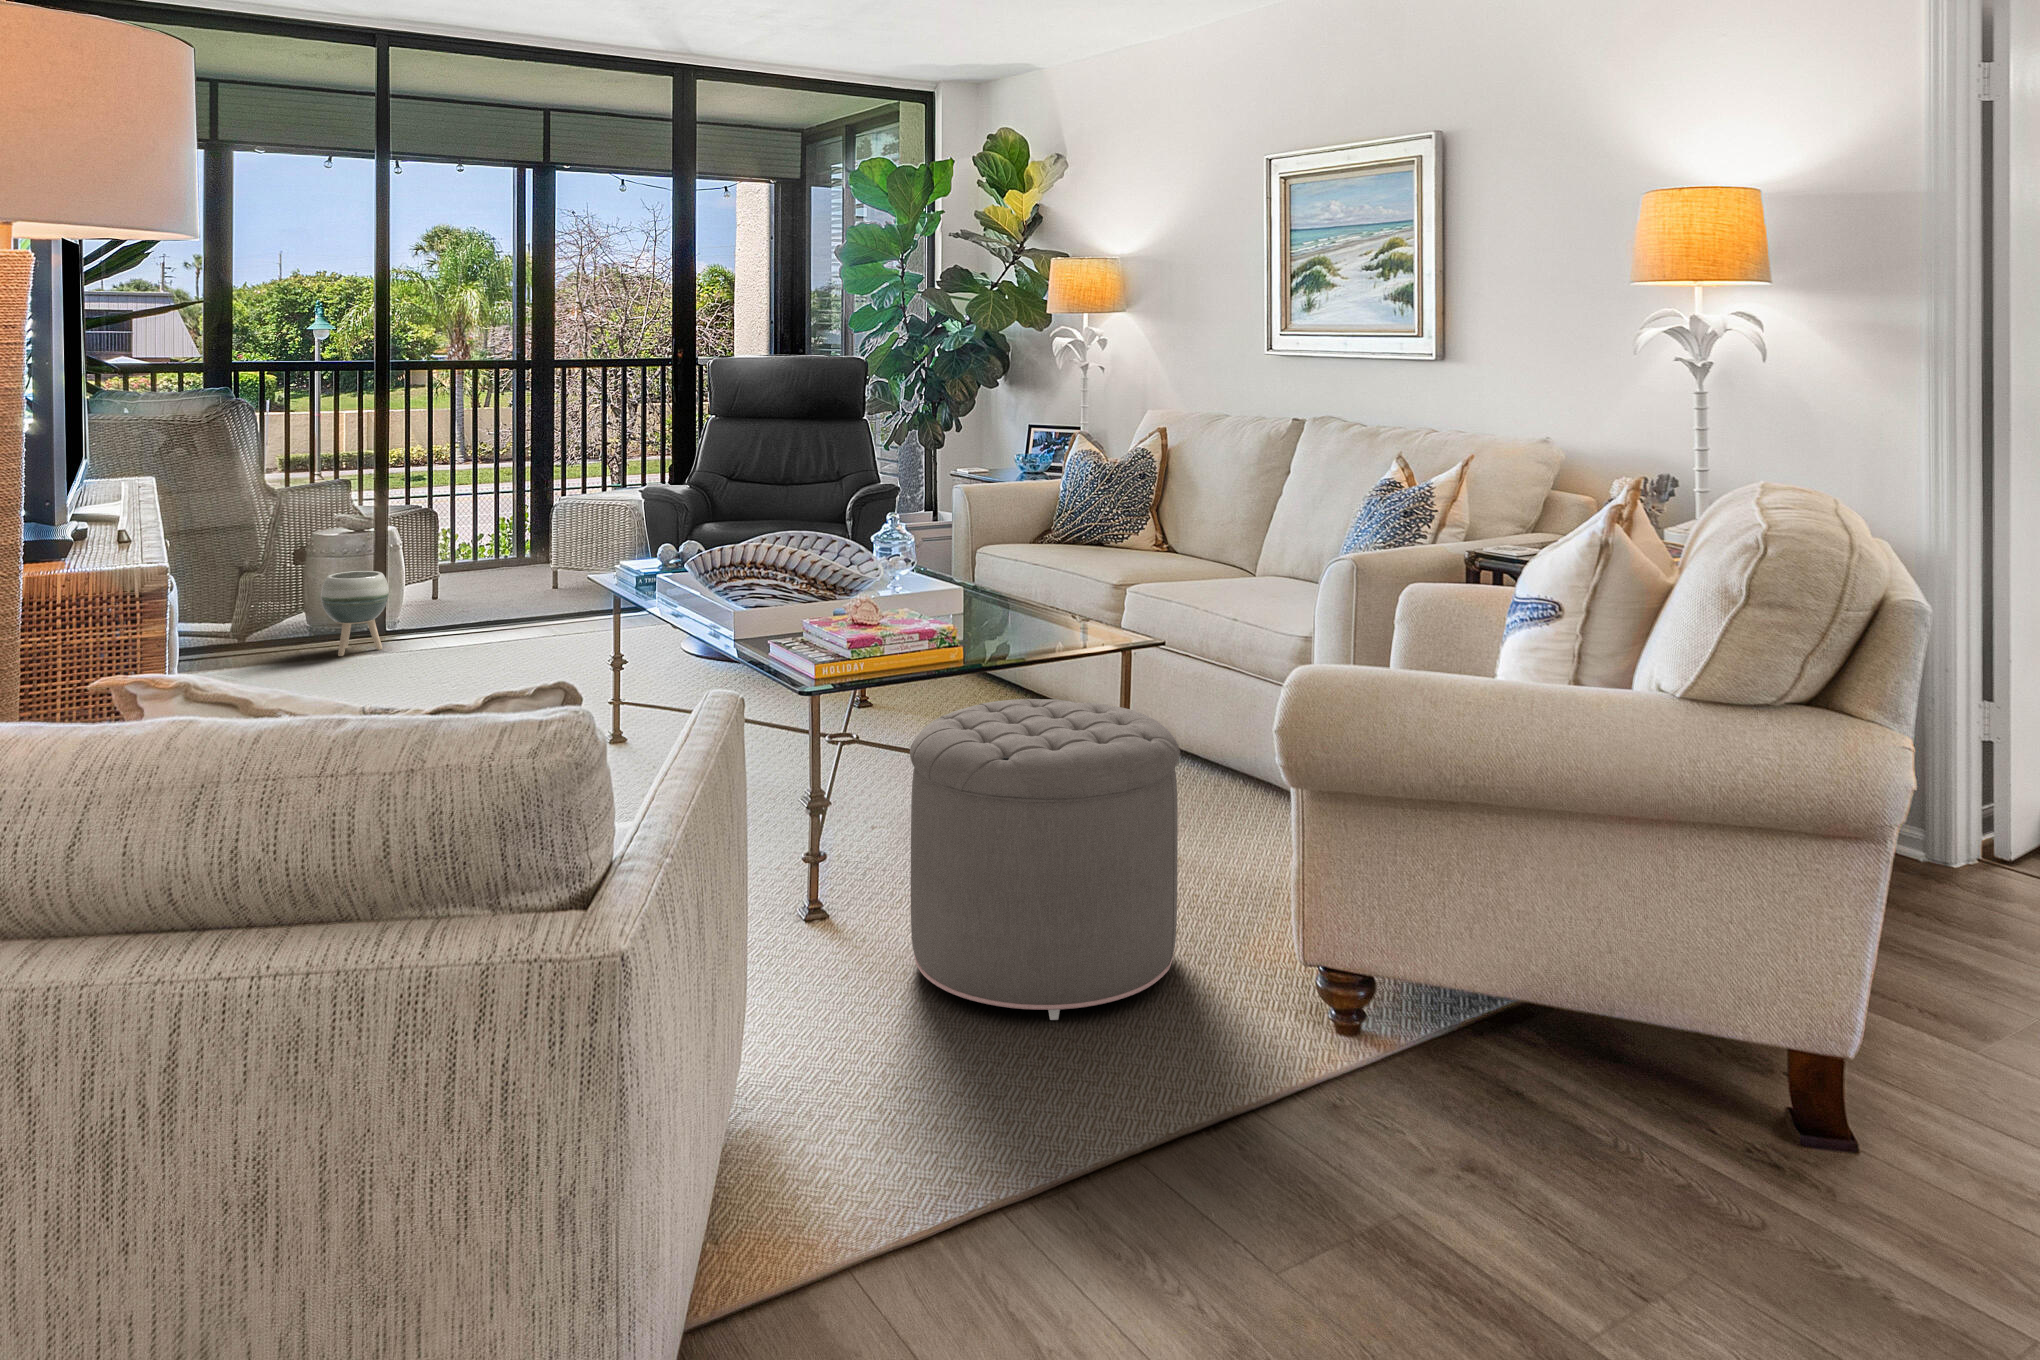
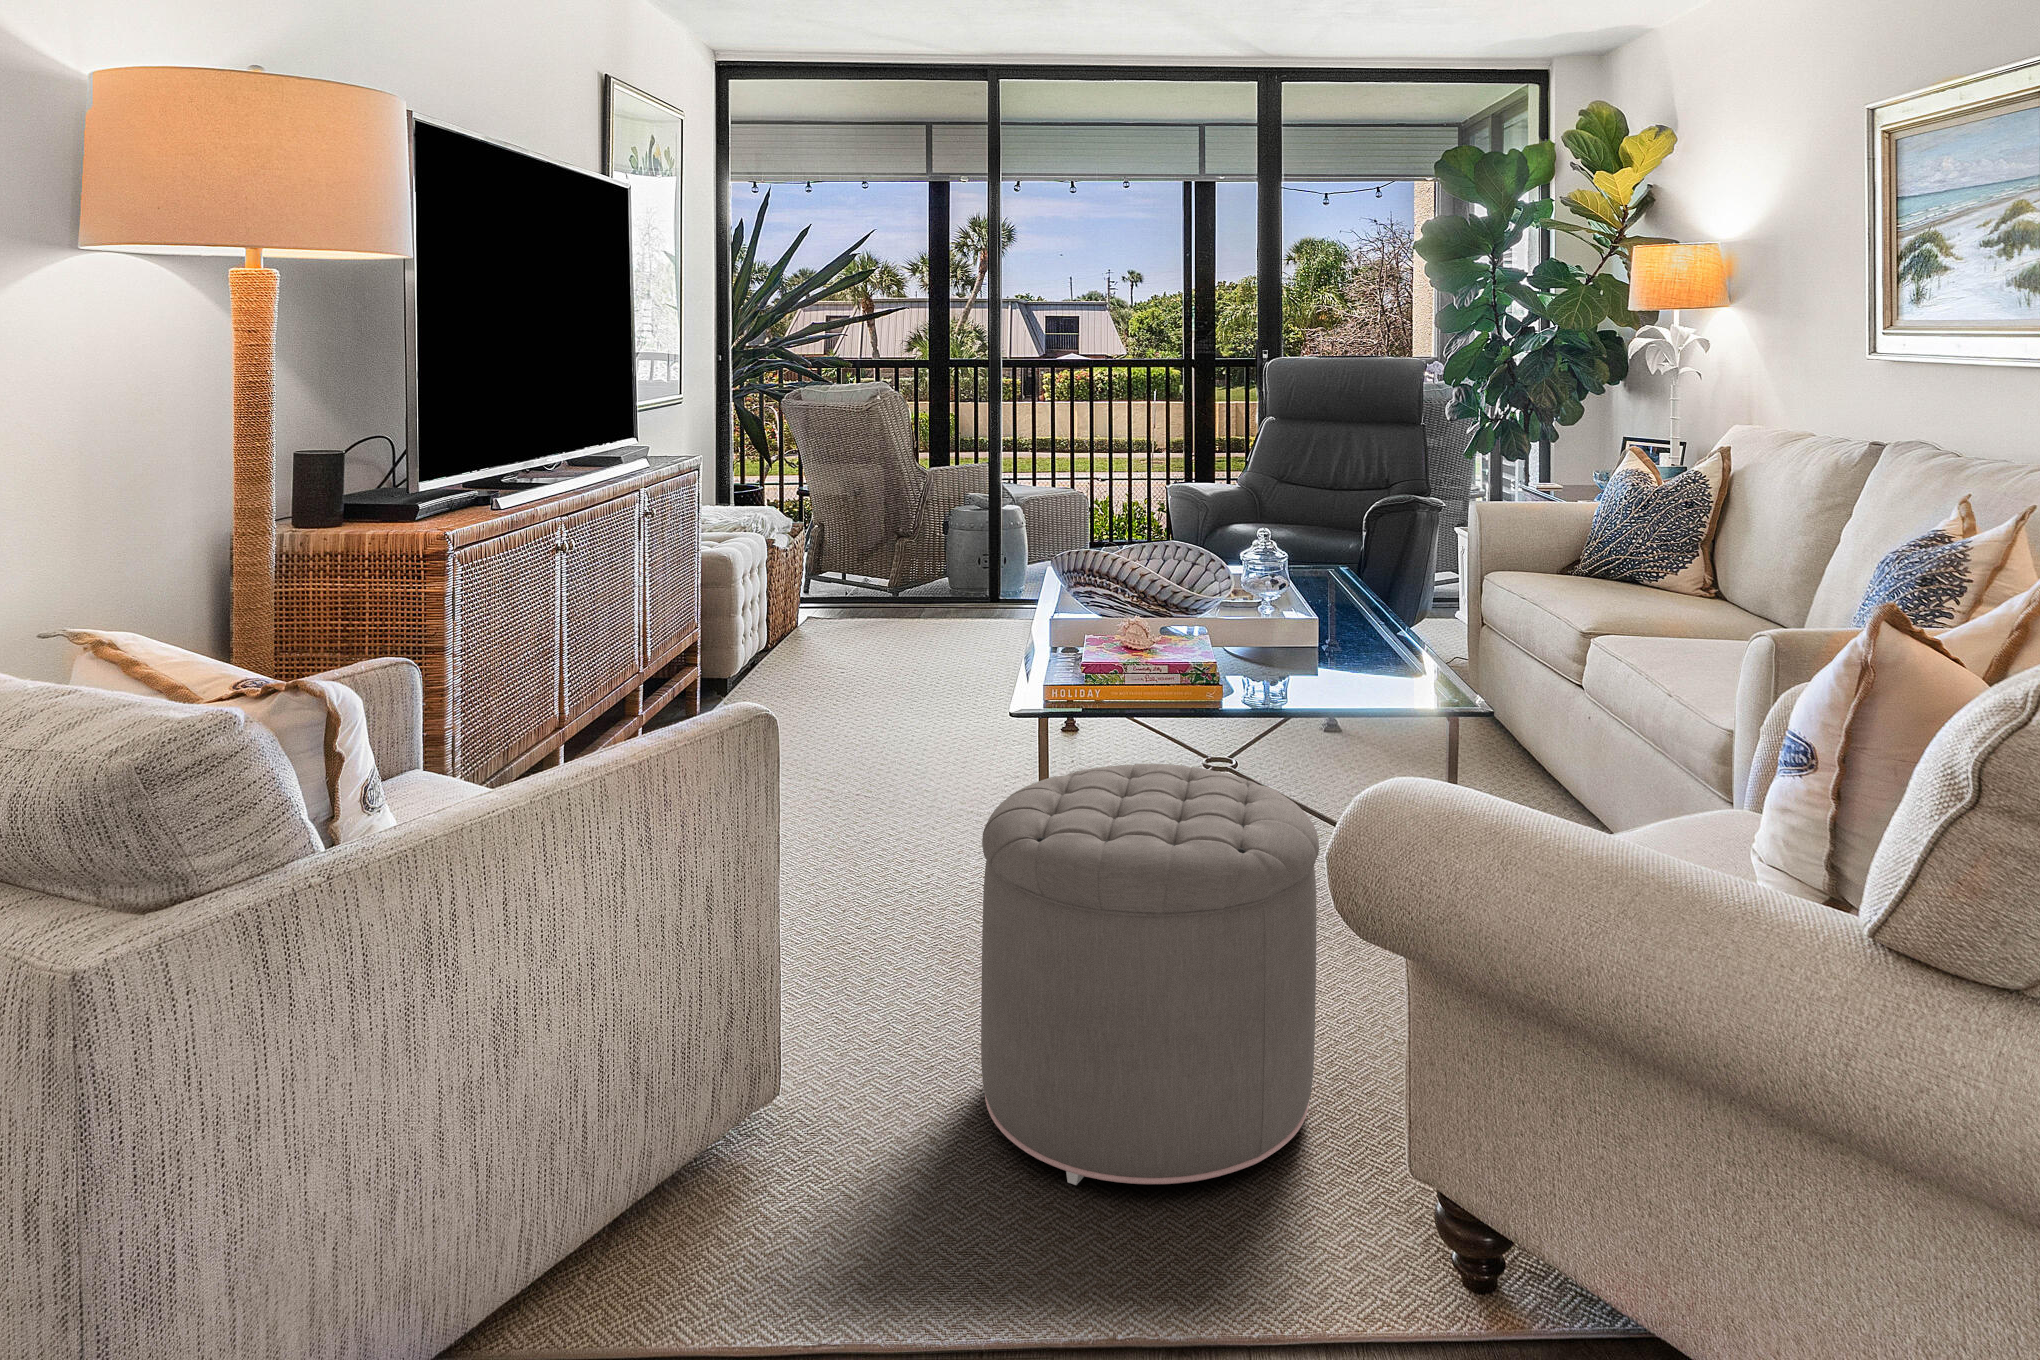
planter: present [321,571,389,656] -> none [925,546,981,620]

